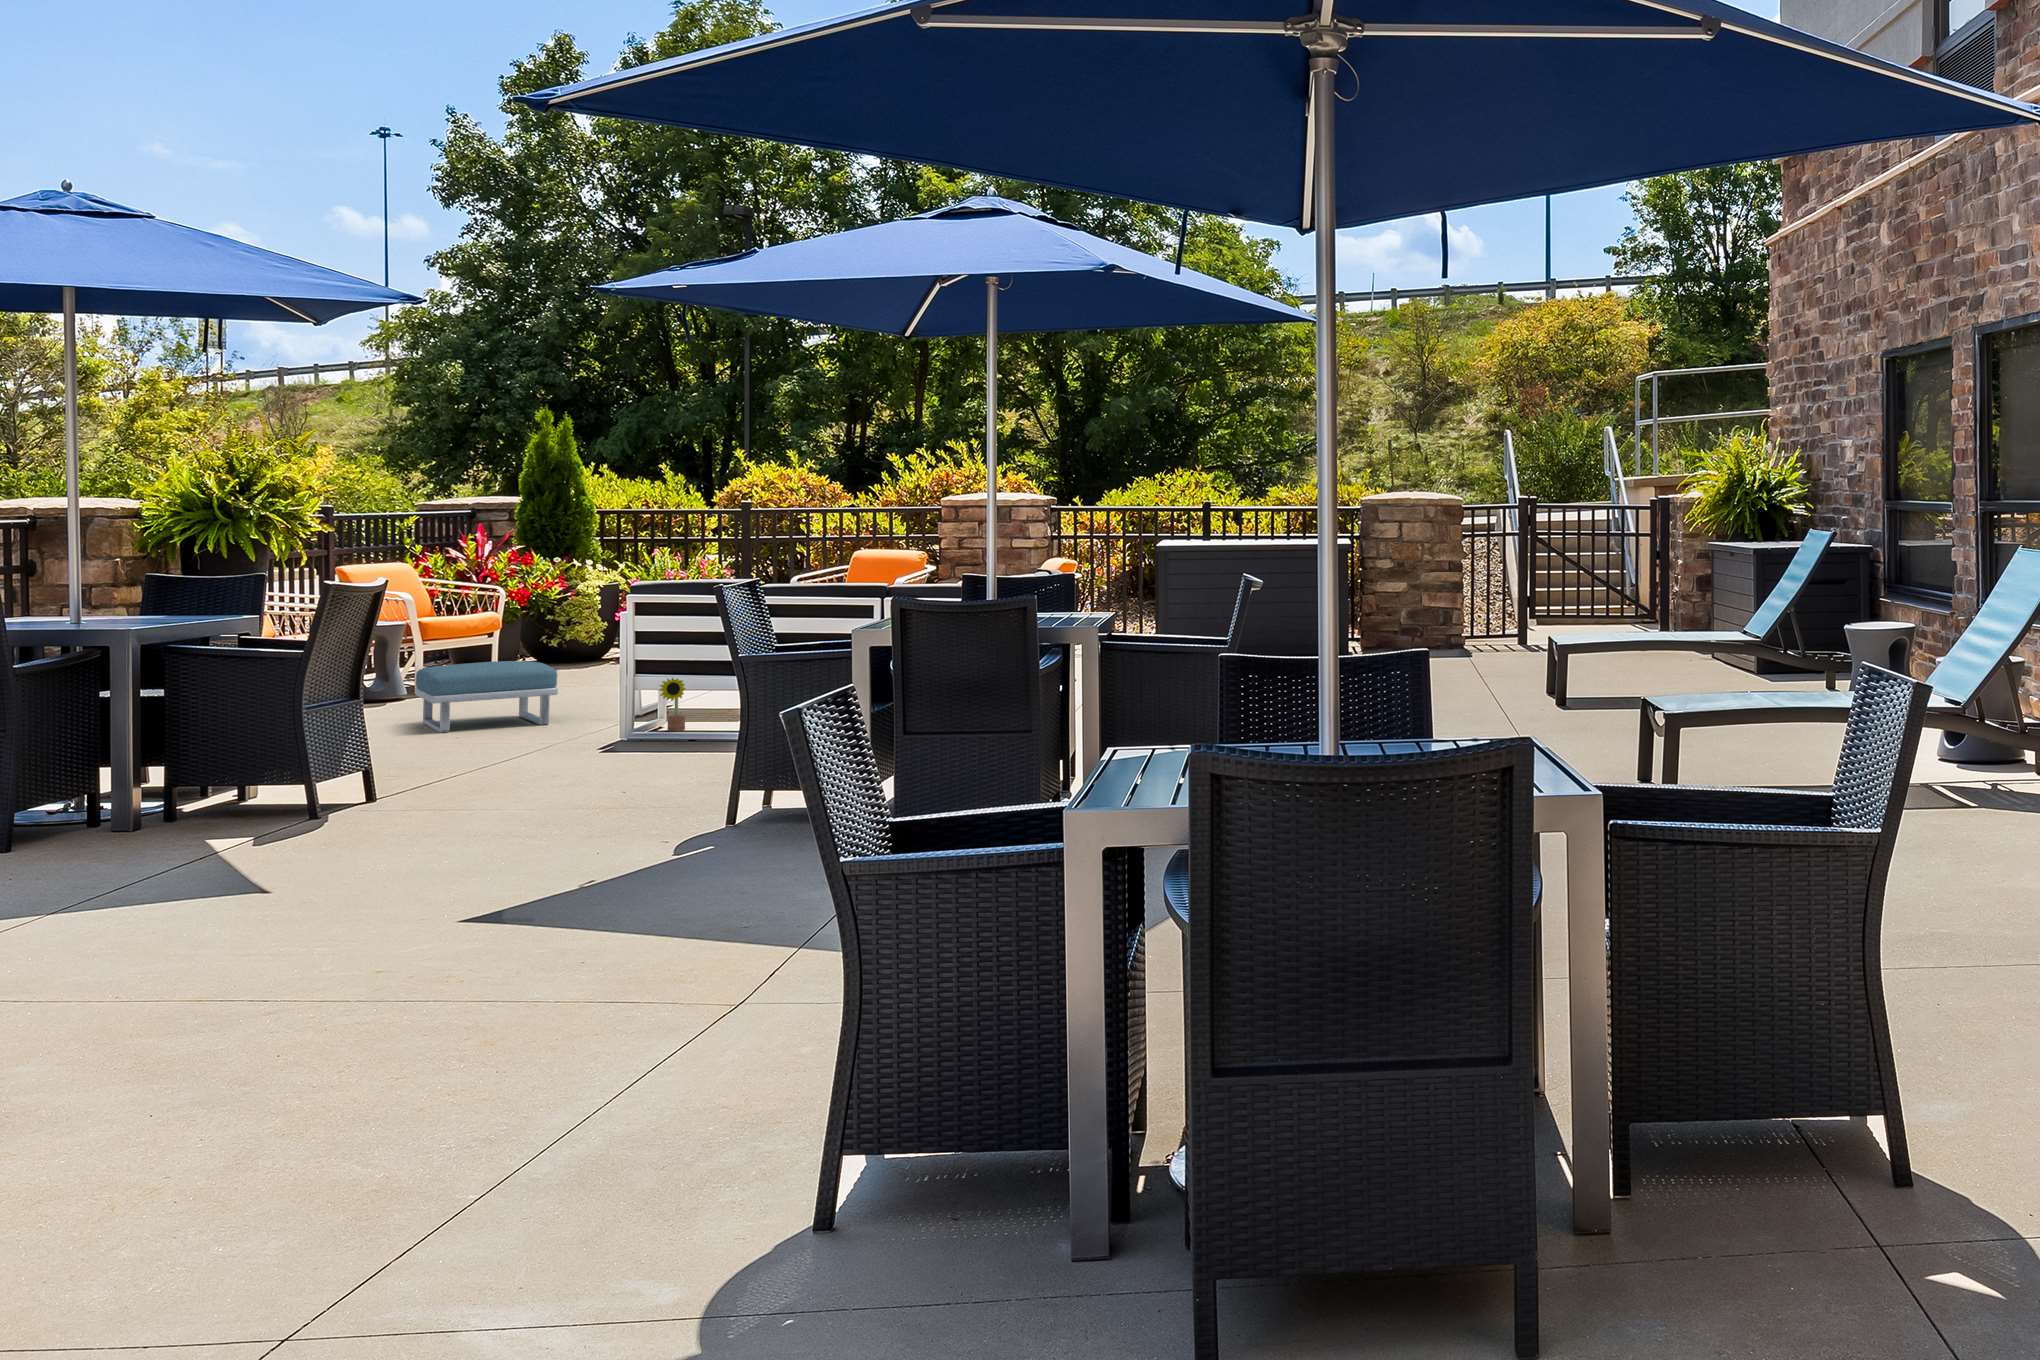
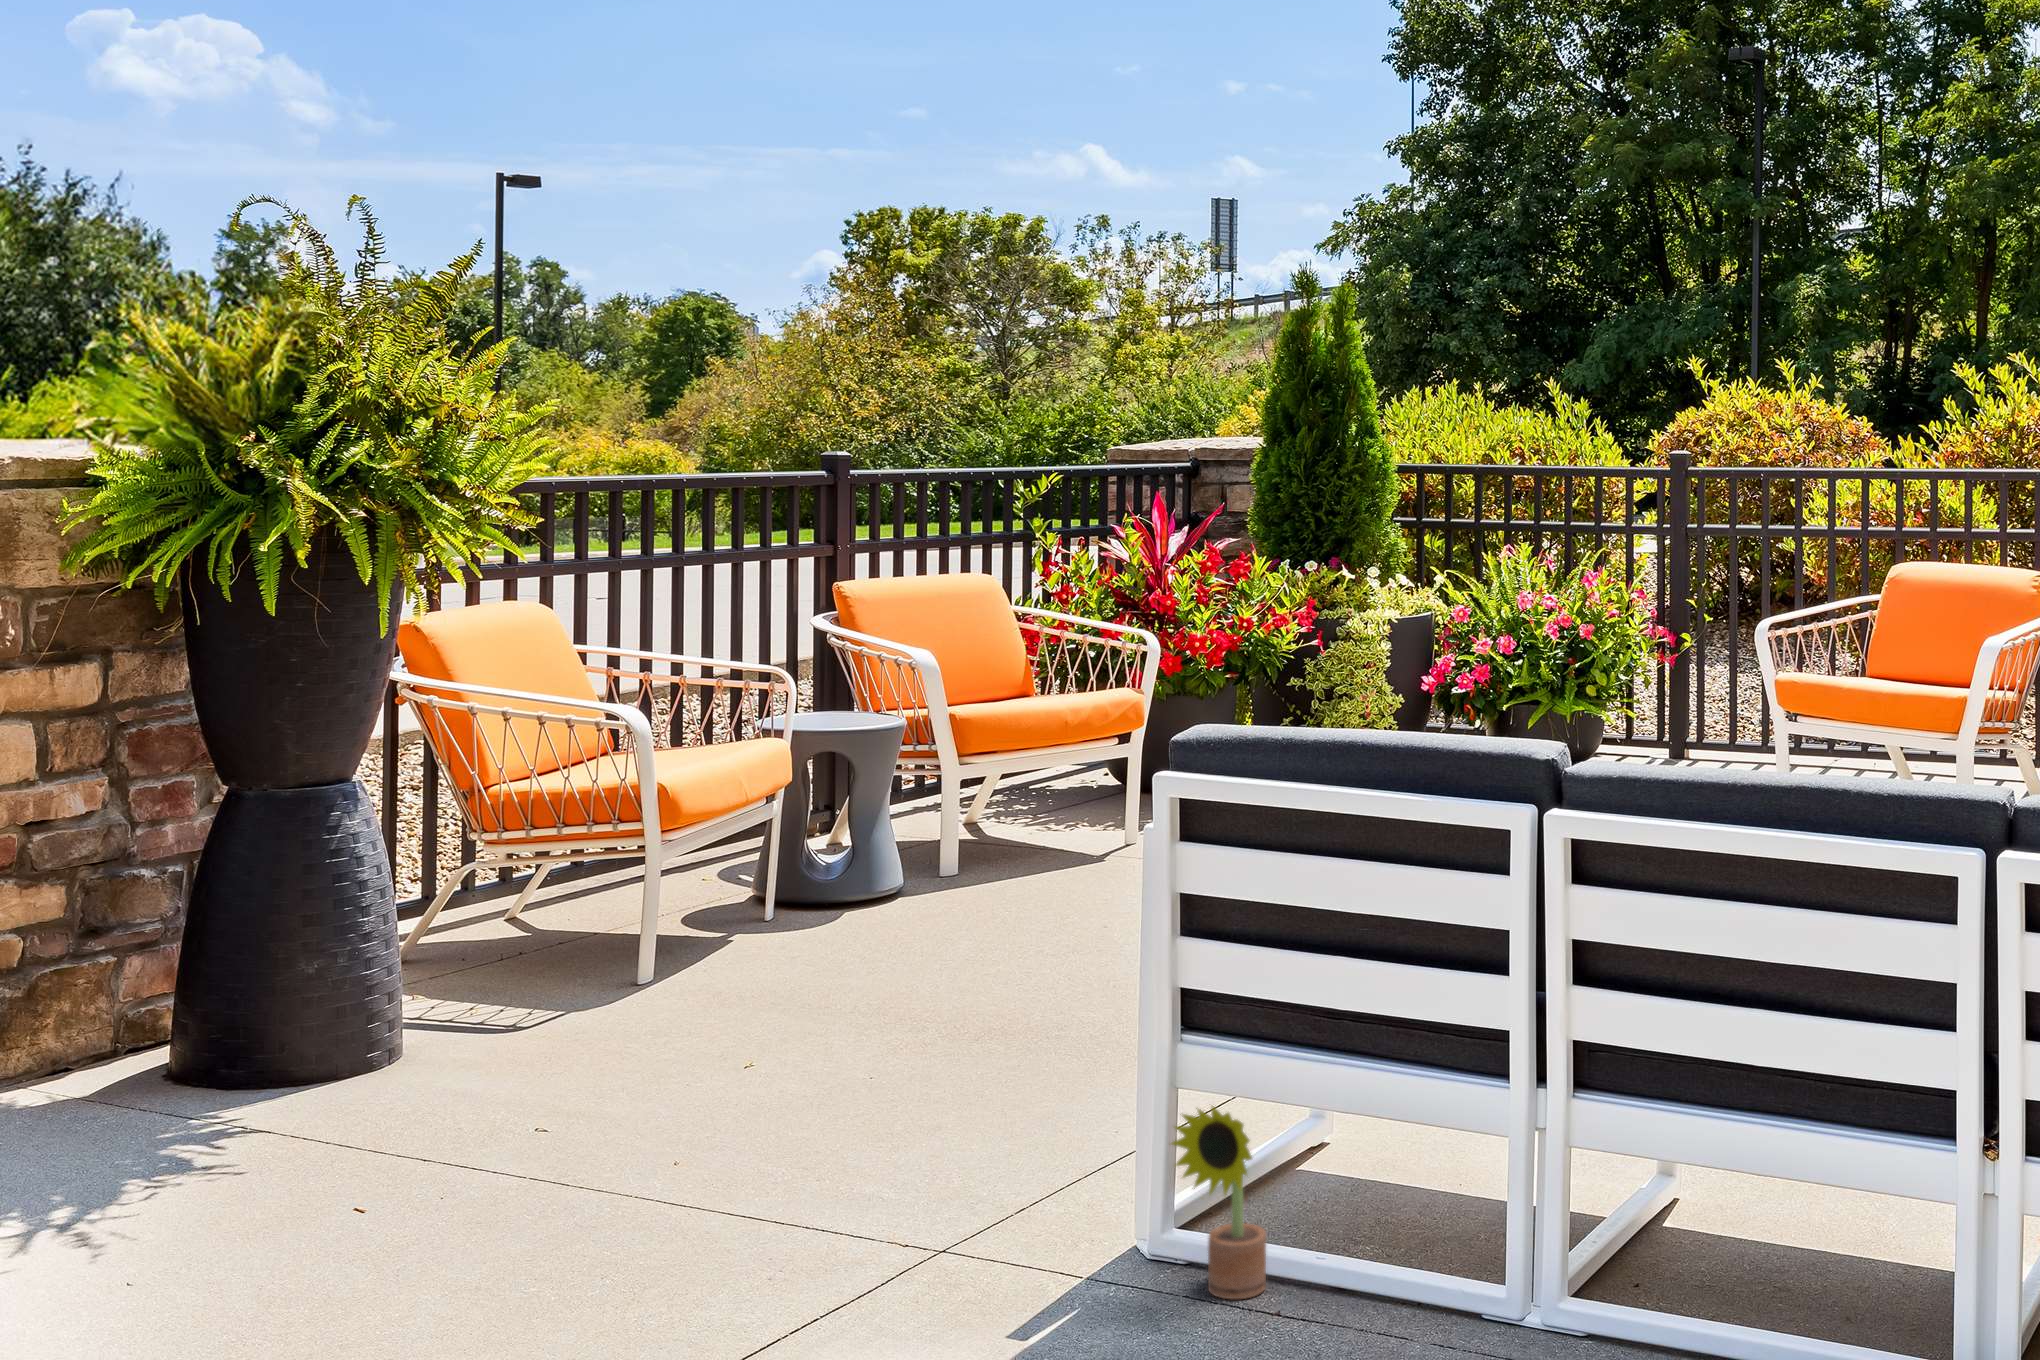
footstool: present [415,661,558,733] -> none [668,881,1040,1122]

